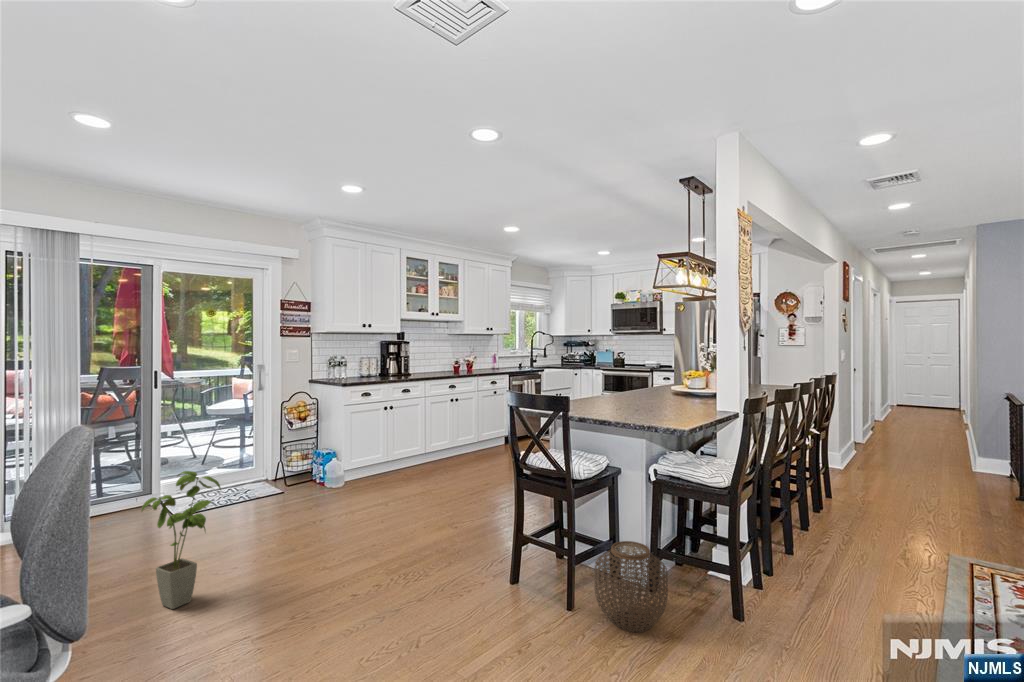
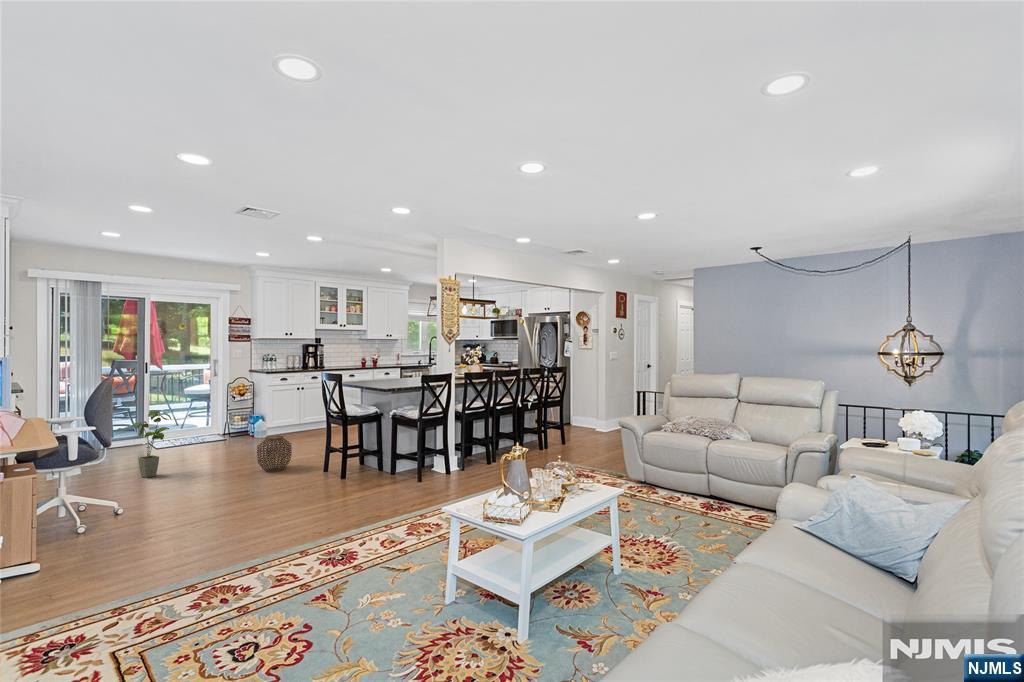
woven basket: present [595,541,668,632] -> present [257,436,292,472]

